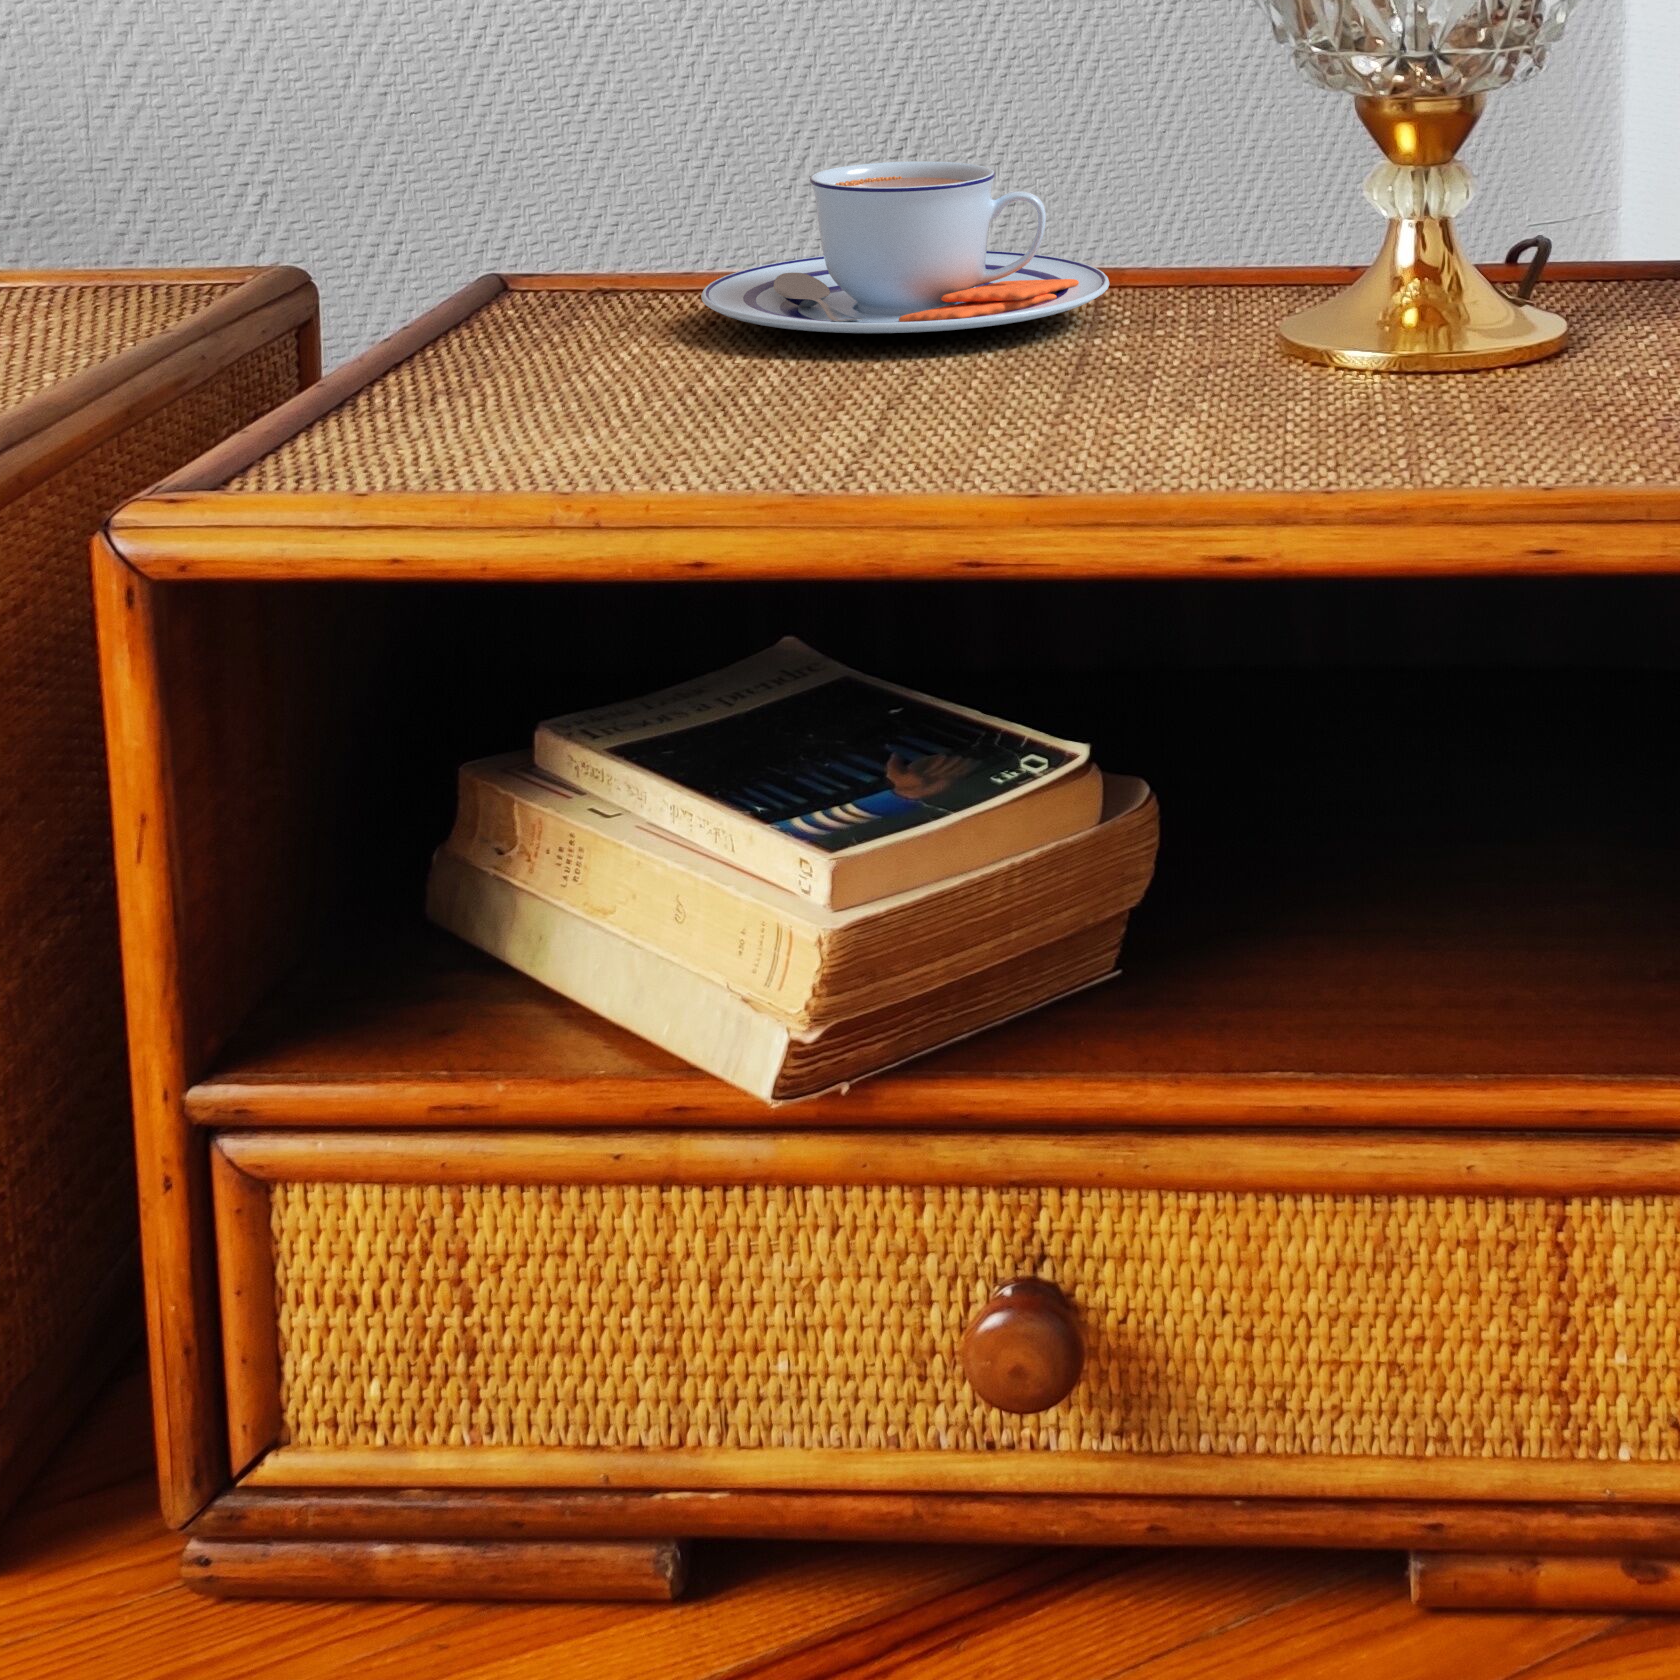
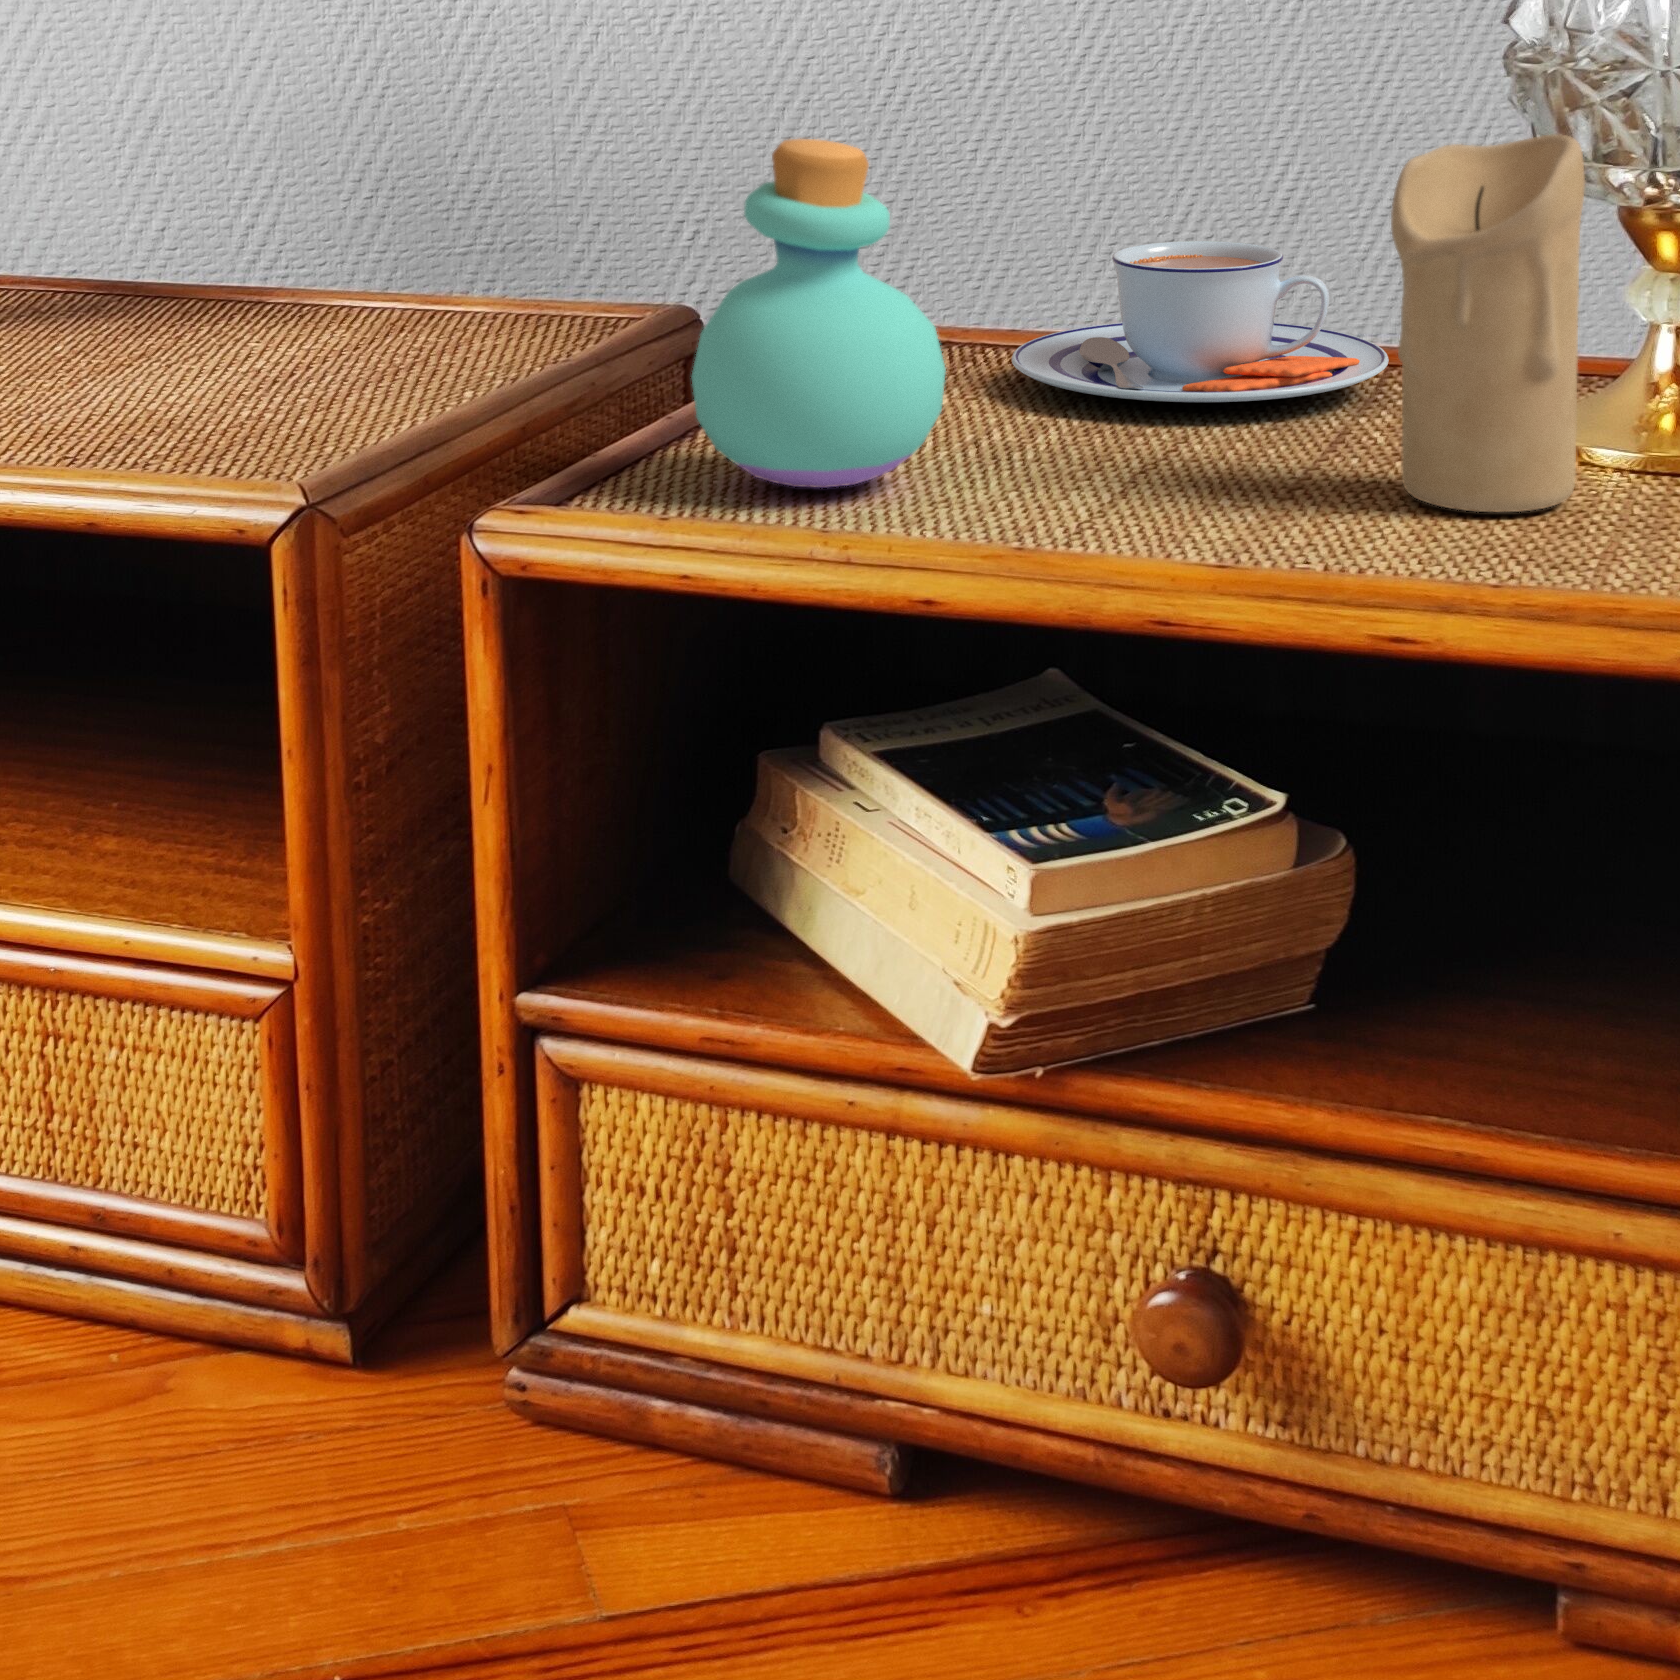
candle: none [1159,15,1357,420] -> present [1391,134,1585,512]
perfume bottle: none [371,38,673,446] -> present [692,138,946,488]

